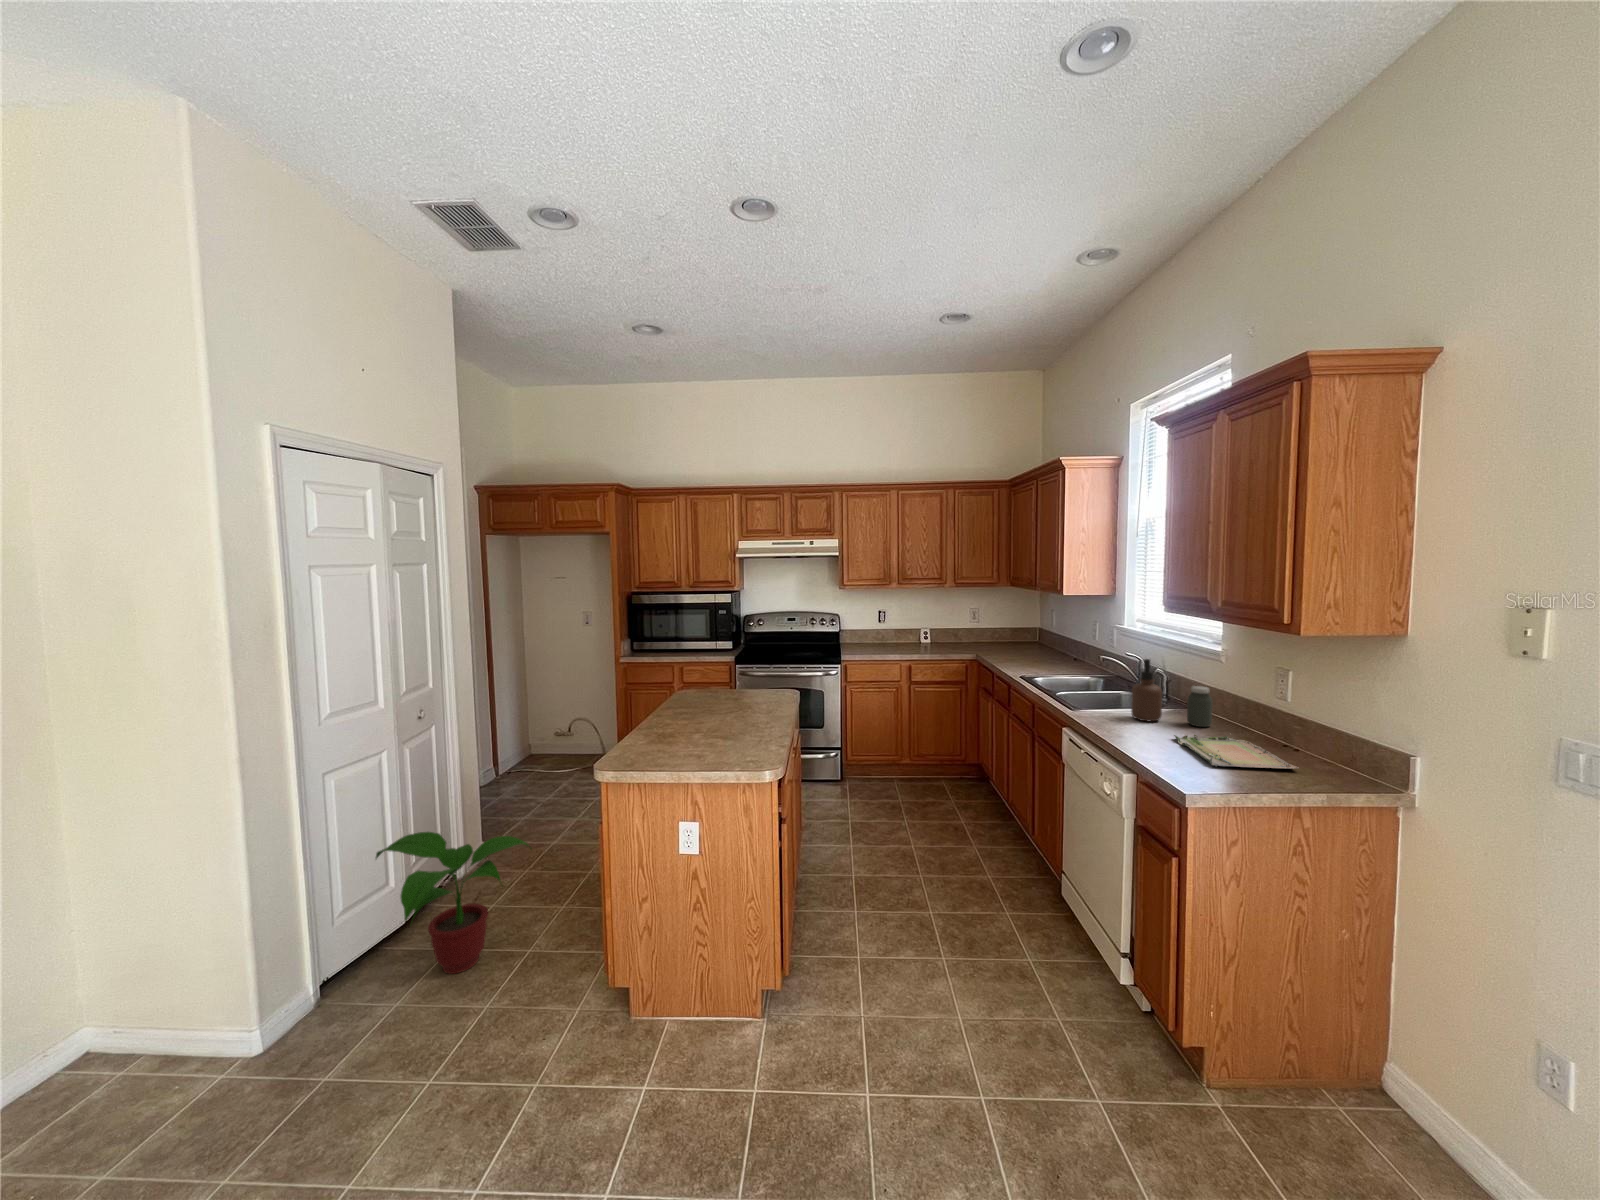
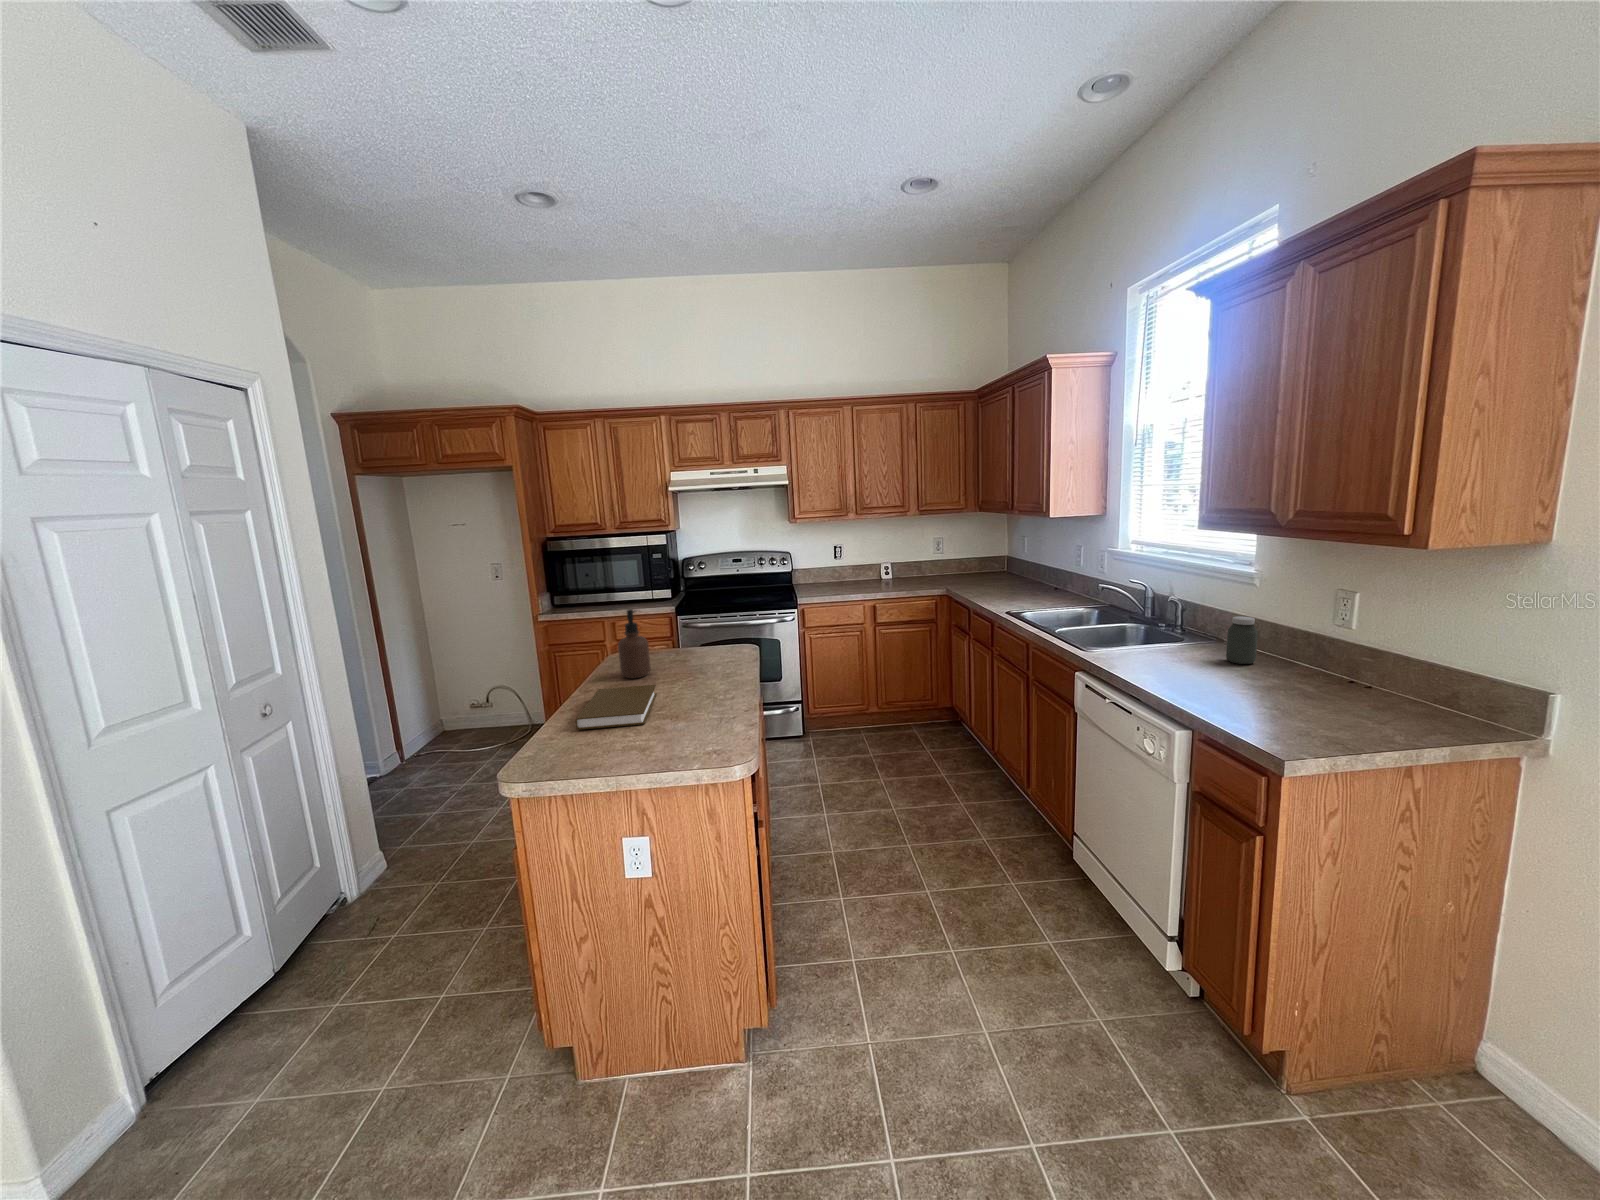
soap dispenser: present [1131,659,1162,721] -> present [618,609,651,679]
book: none [651,713,713,741] -> present [576,685,657,730]
tray: present [1174,733,1299,769] -> none [1223,669,1396,718]
potted plant: present [376,832,531,974] -> none [205,858,433,1044]

